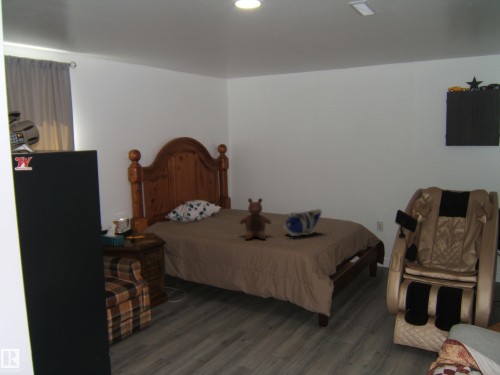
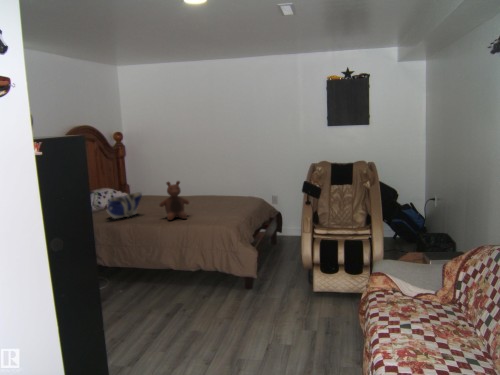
tote bag: present [284,209,322,236] -> present [107,192,142,218]

